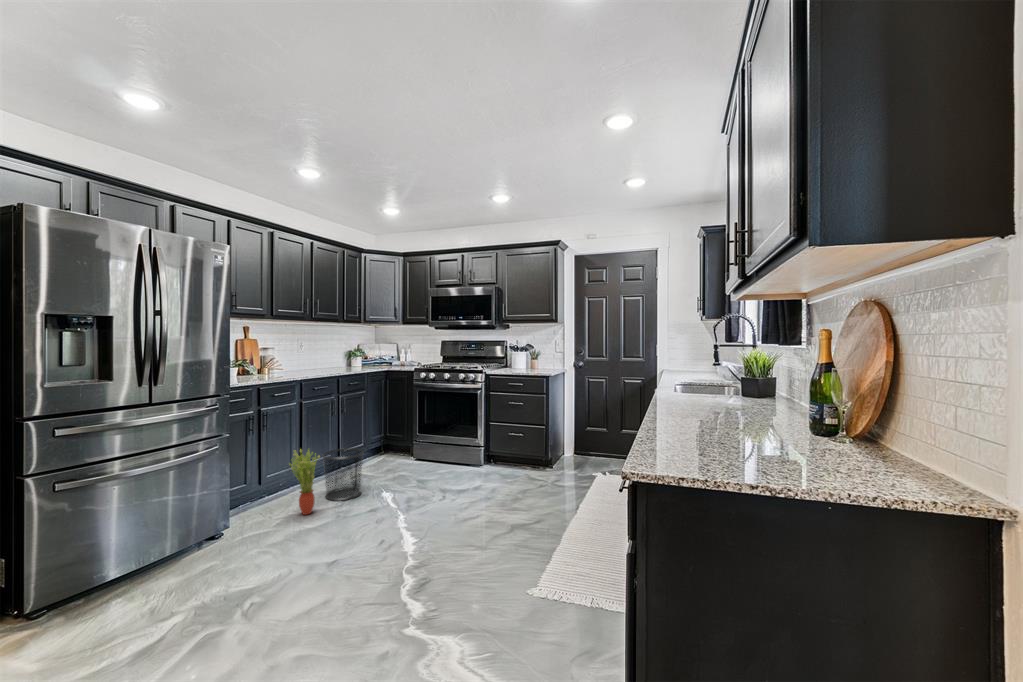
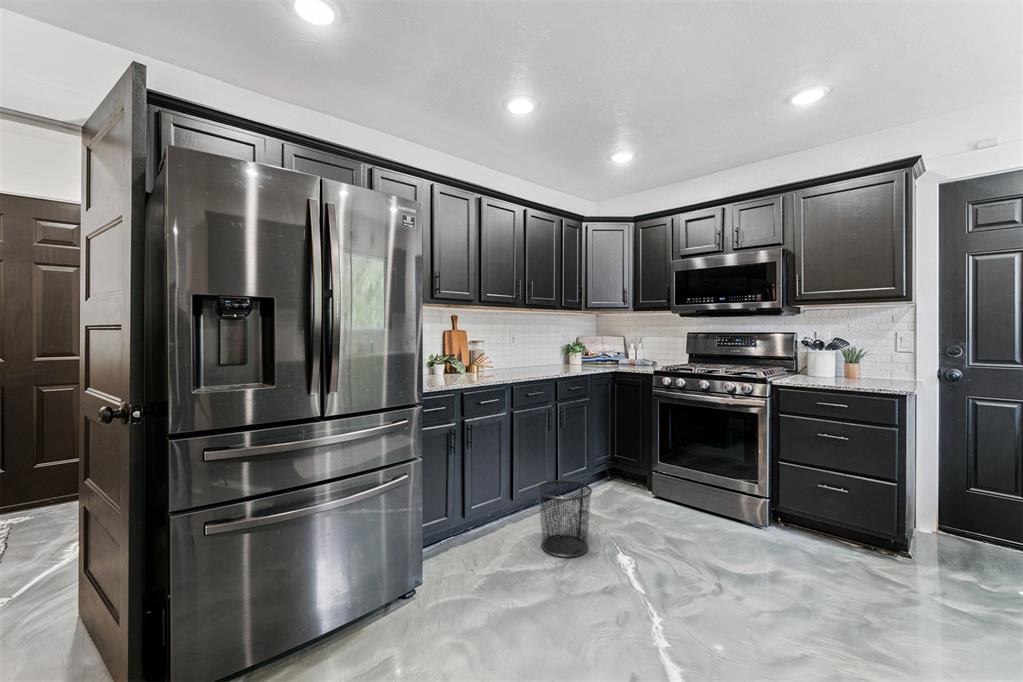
potted plant: present [291,449,320,515] -> none [495,482,535,576]

